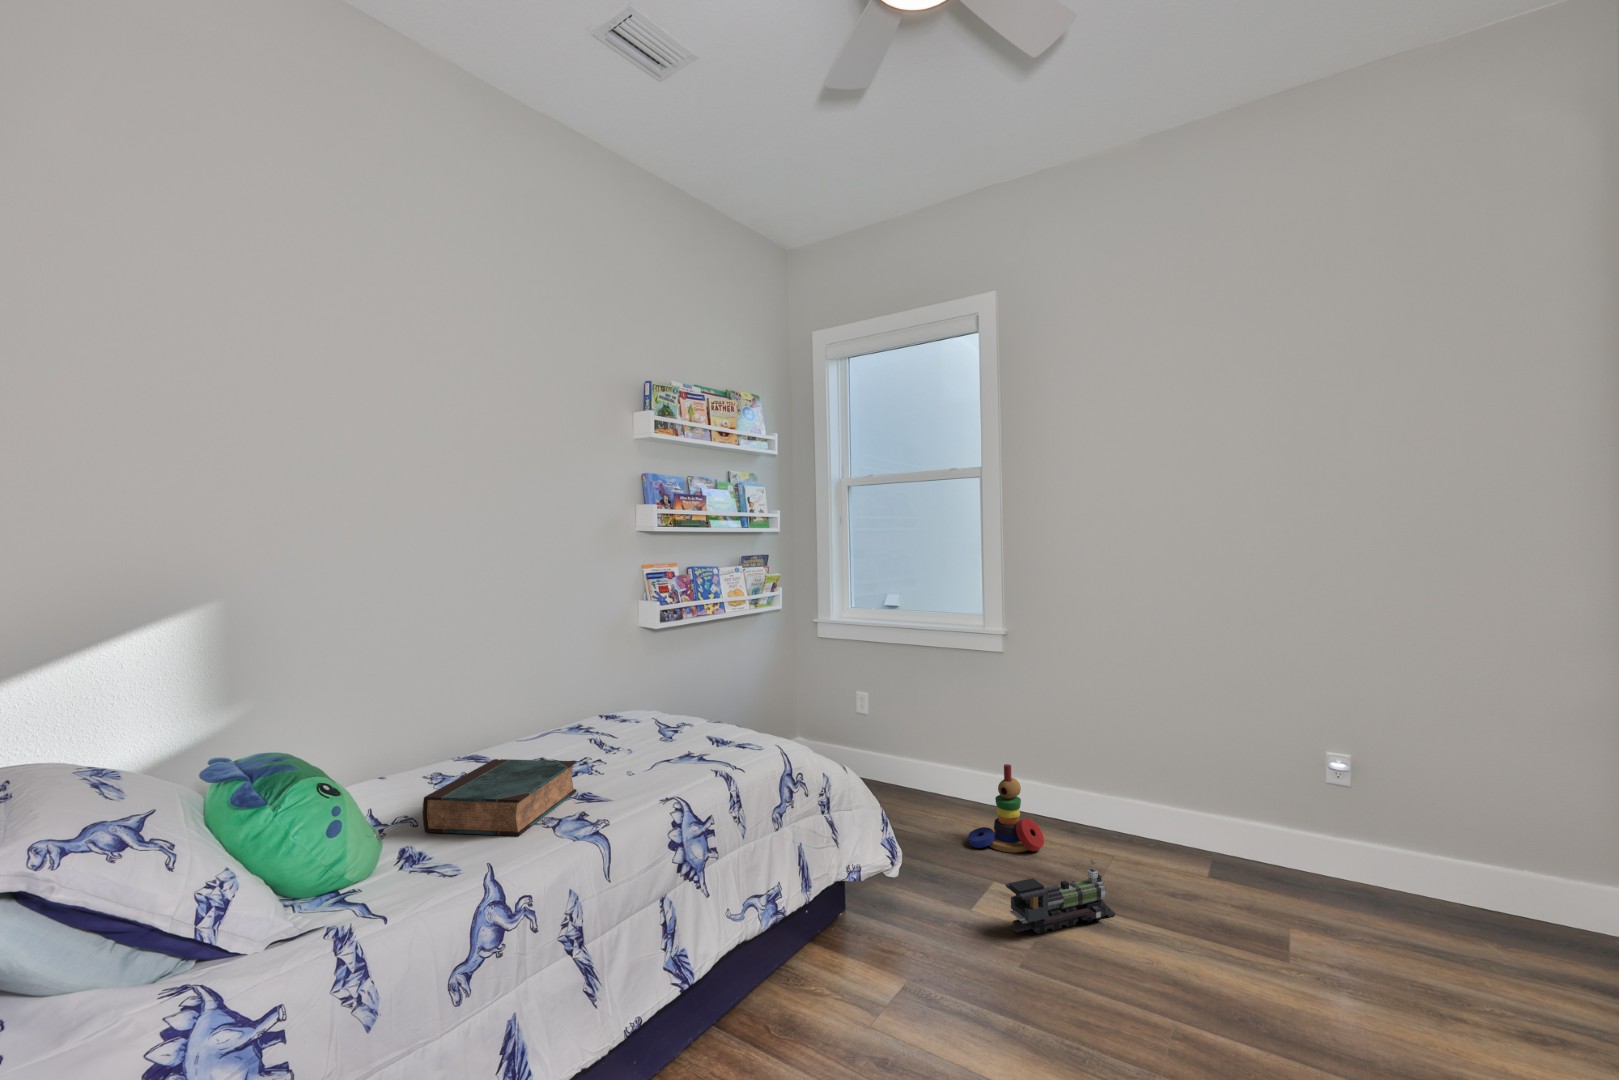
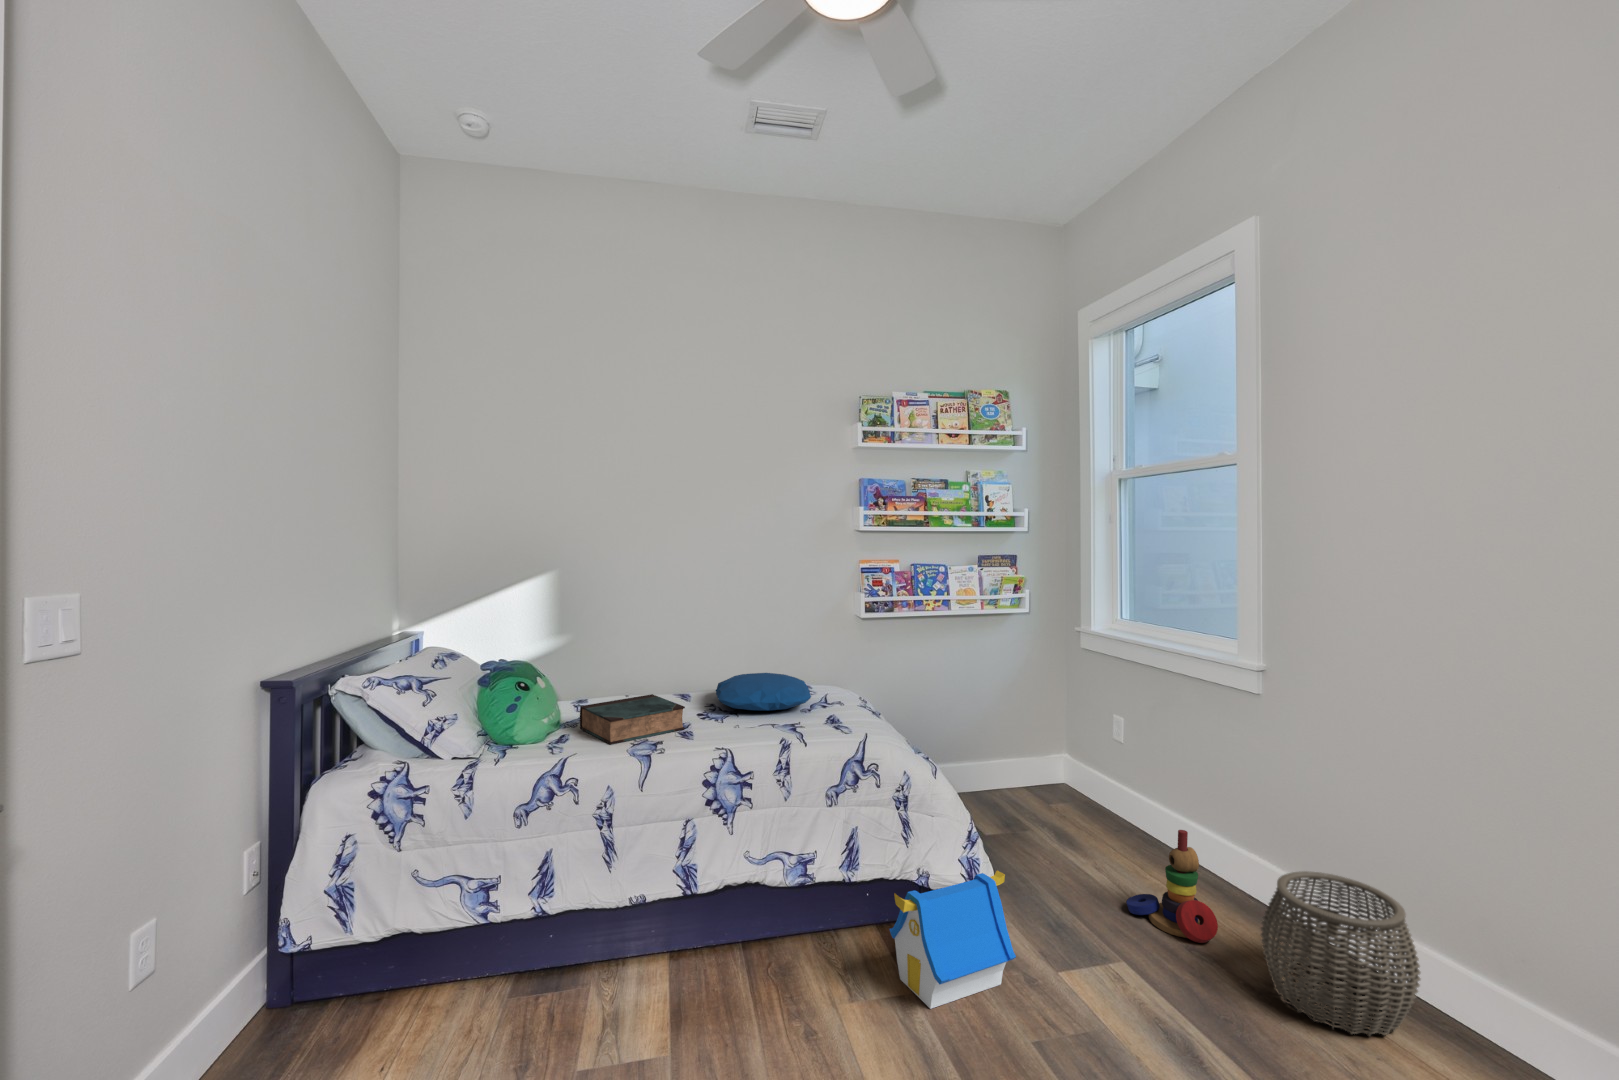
pillow: none [531,705,675,754] -> present [716,673,811,710]
woven basket: none [1086,765,1191,874] -> present [1261,871,1421,1036]
toy house: none [890,838,1001,991] -> present [890,871,1016,1009]
toy train: present [1006,860,1115,934] -> none [1047,939,1191,1035]

